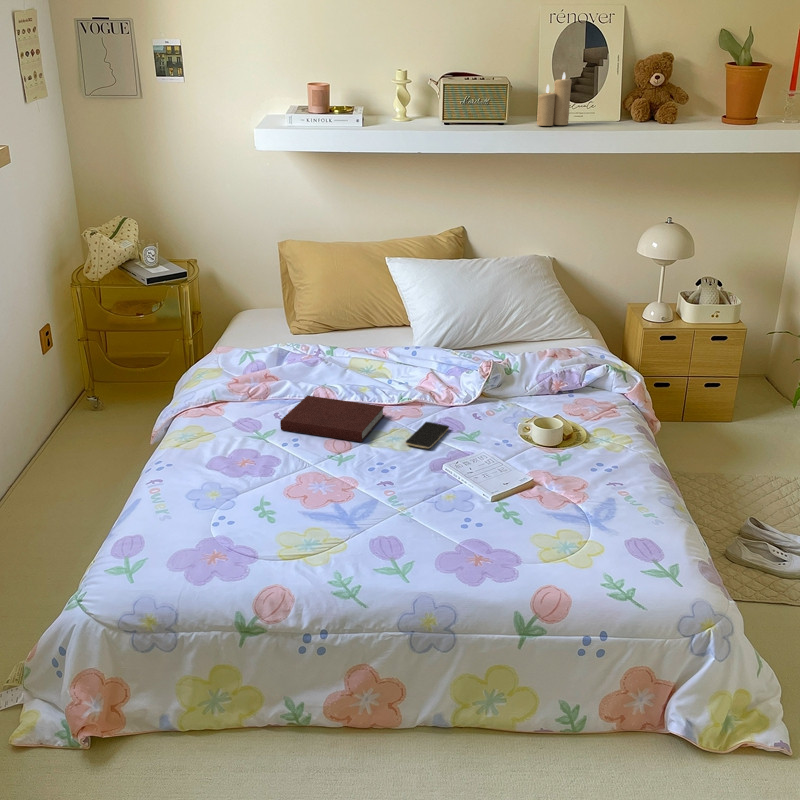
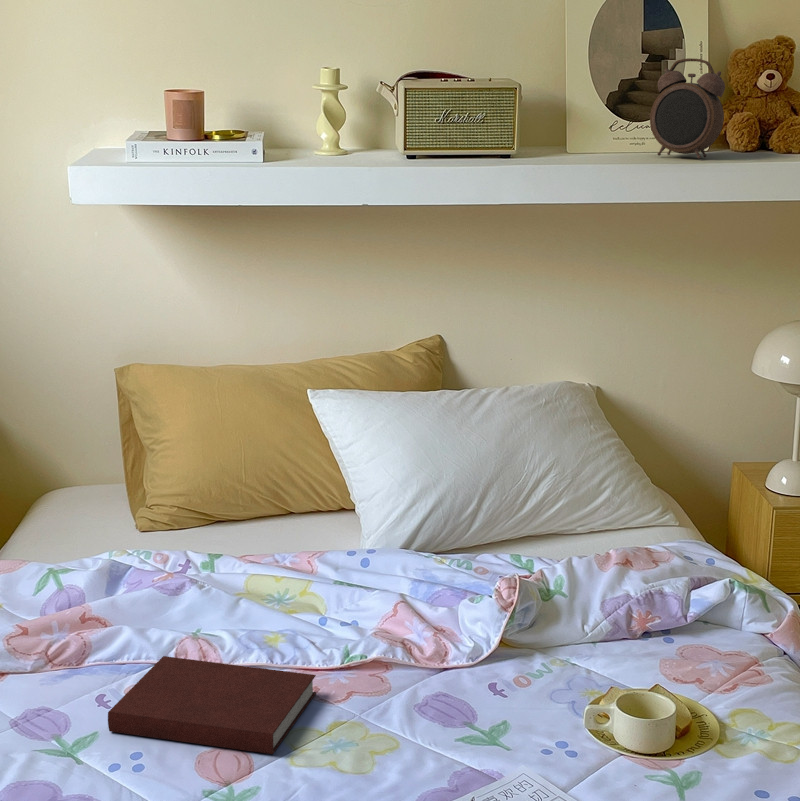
alarm clock: none [585,68,629,128] -> present [650,58,725,159]
candle: present [537,72,572,126] -> none [568,67,625,157]
smartphone: present [405,422,449,448] -> none [361,705,445,764]

